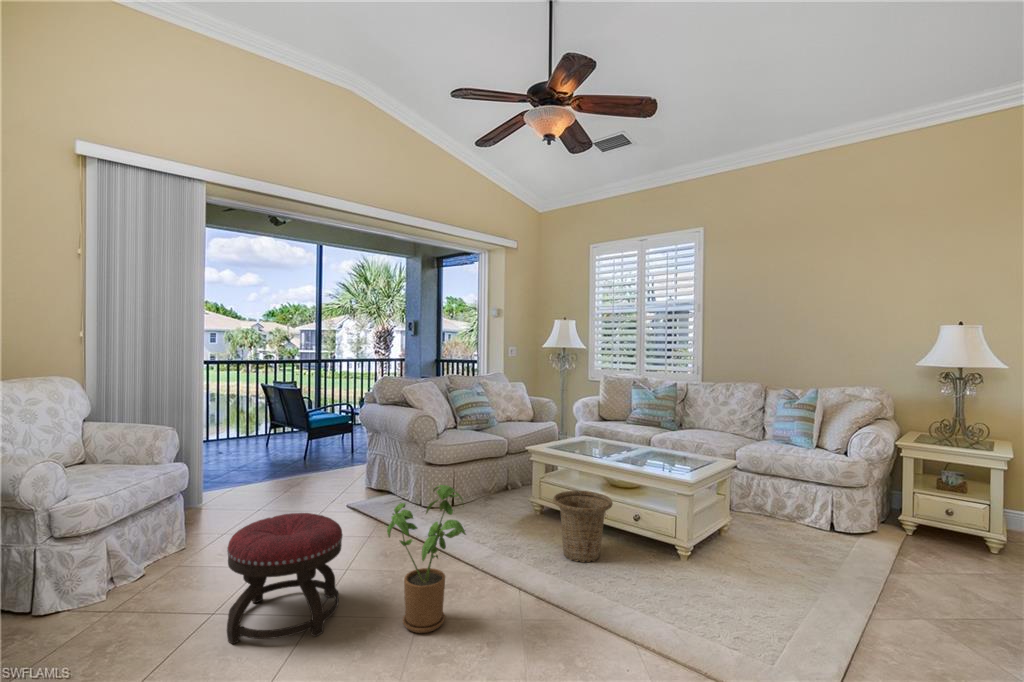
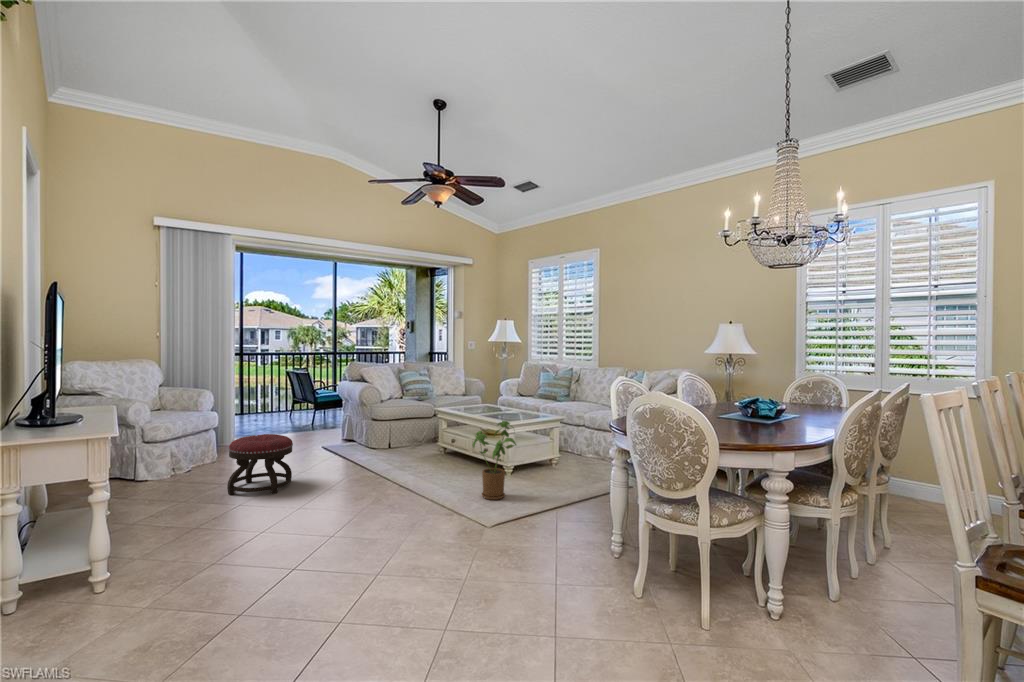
house plant: present [387,485,466,633] -> present [473,421,516,500]
basket: present [553,491,613,562] -> none [433,433,470,474]

